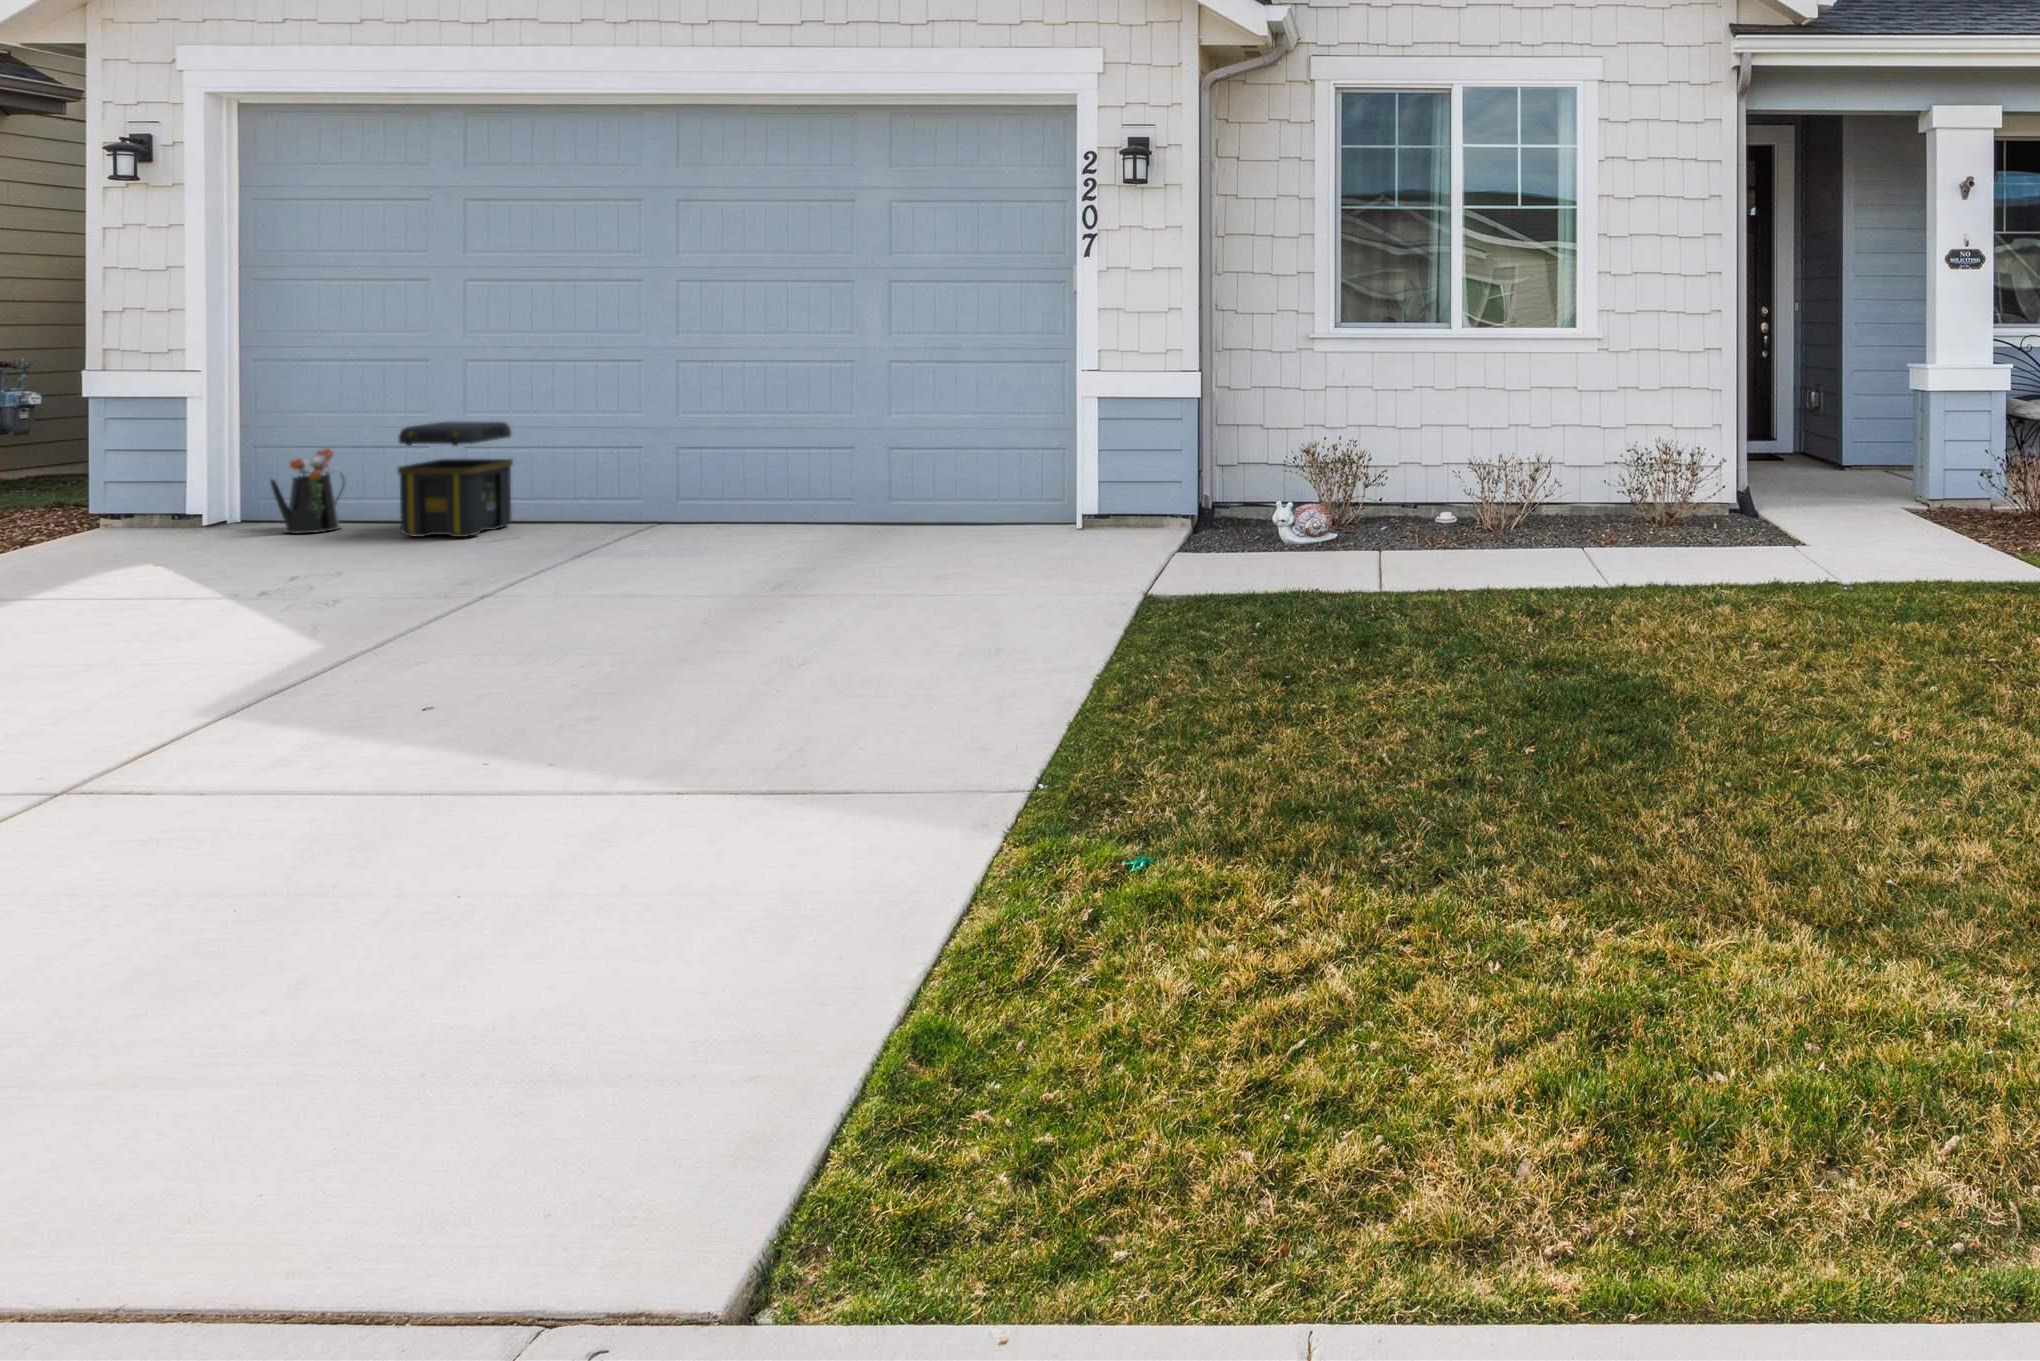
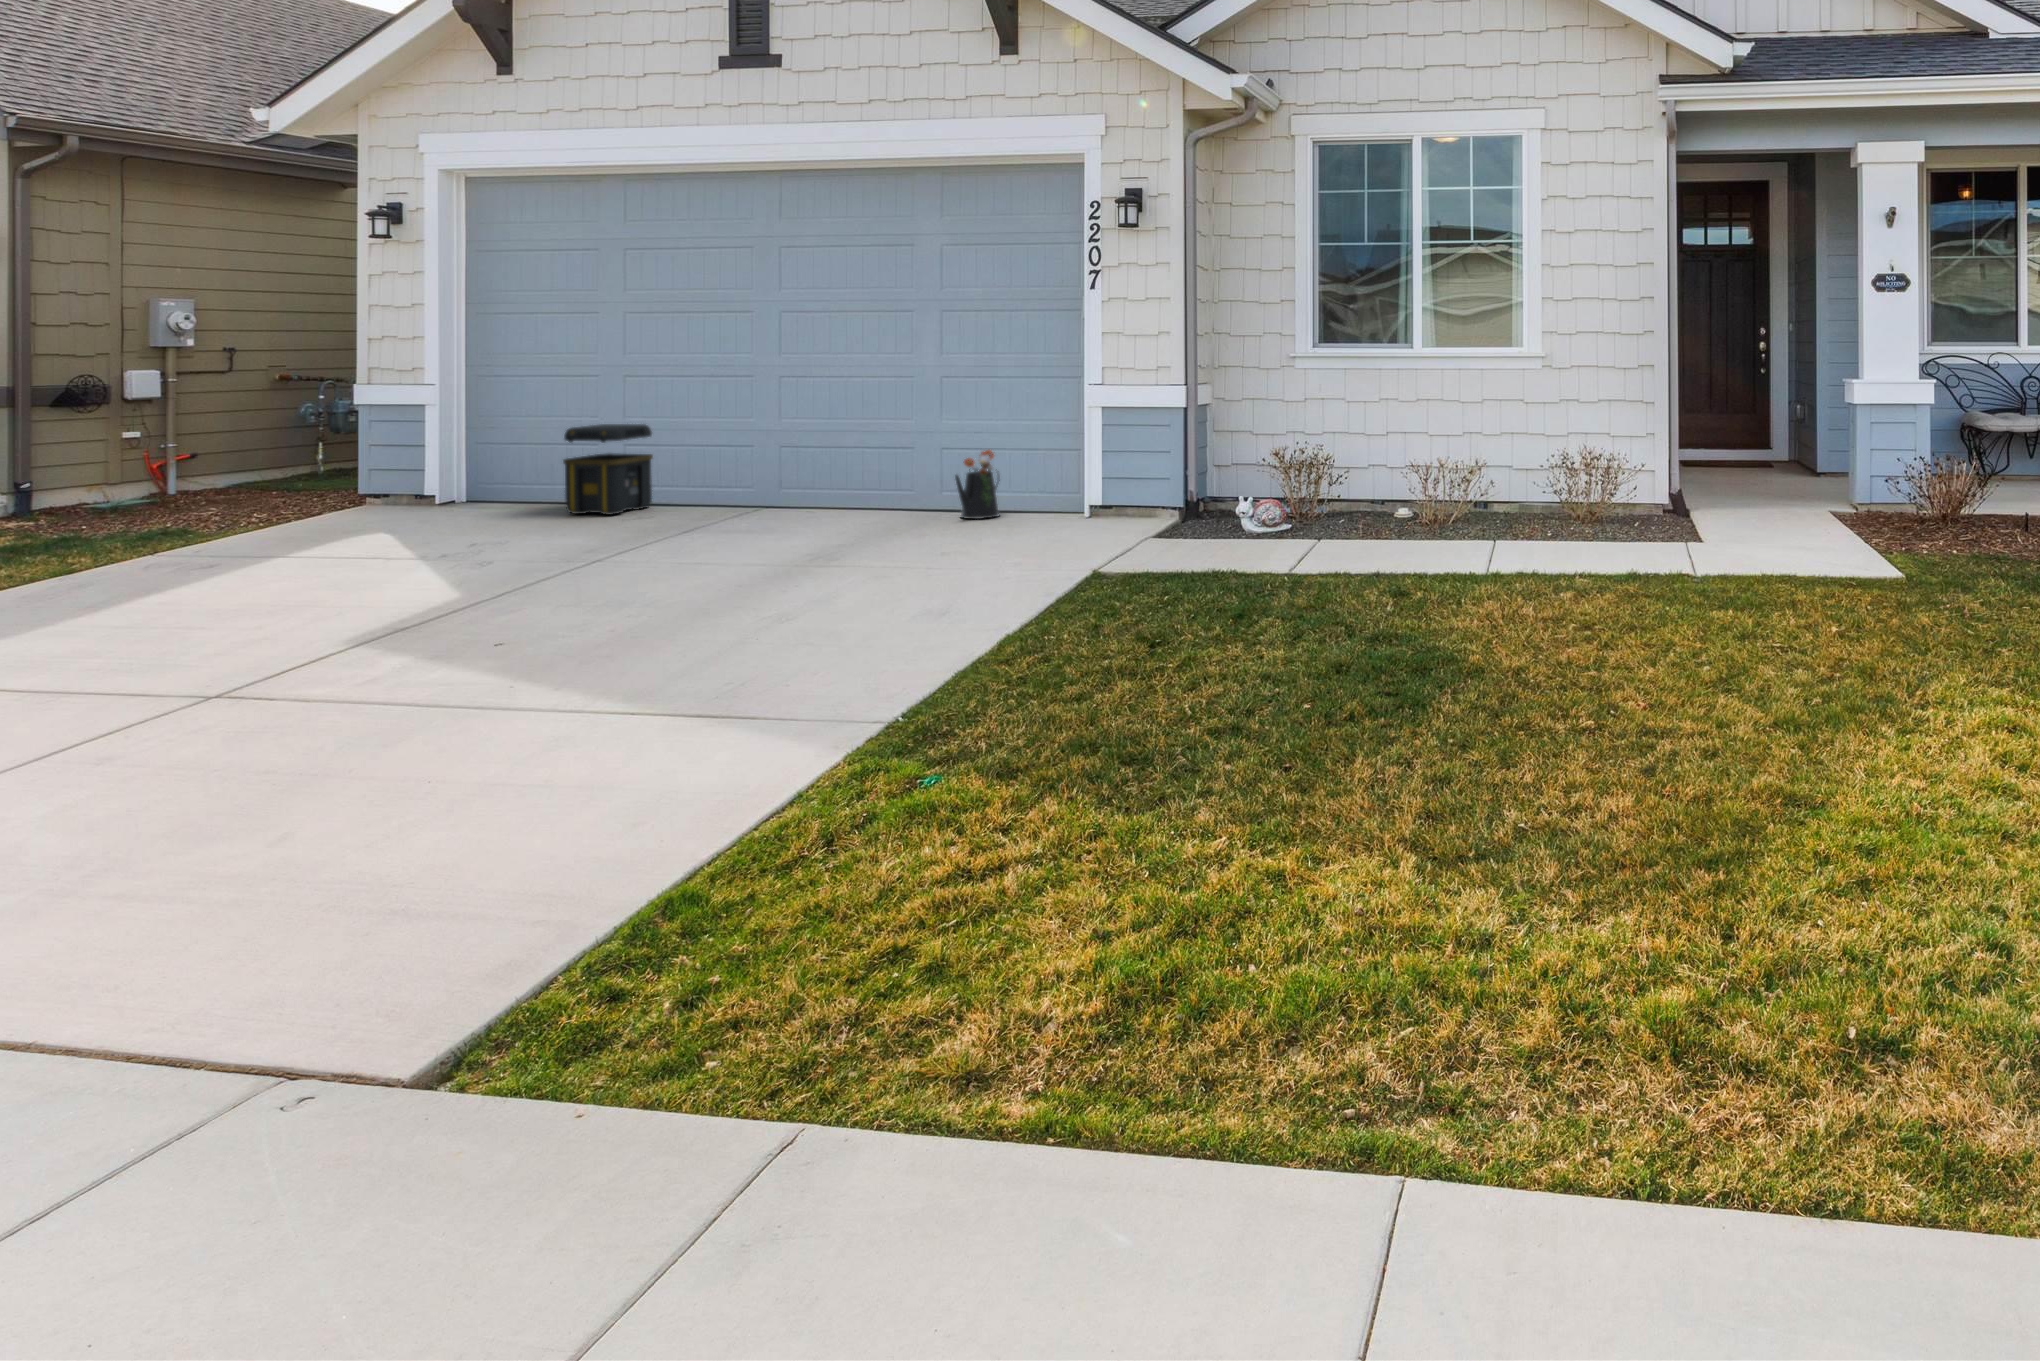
watering can: present [270,448,345,533] -> present [955,450,1000,519]

